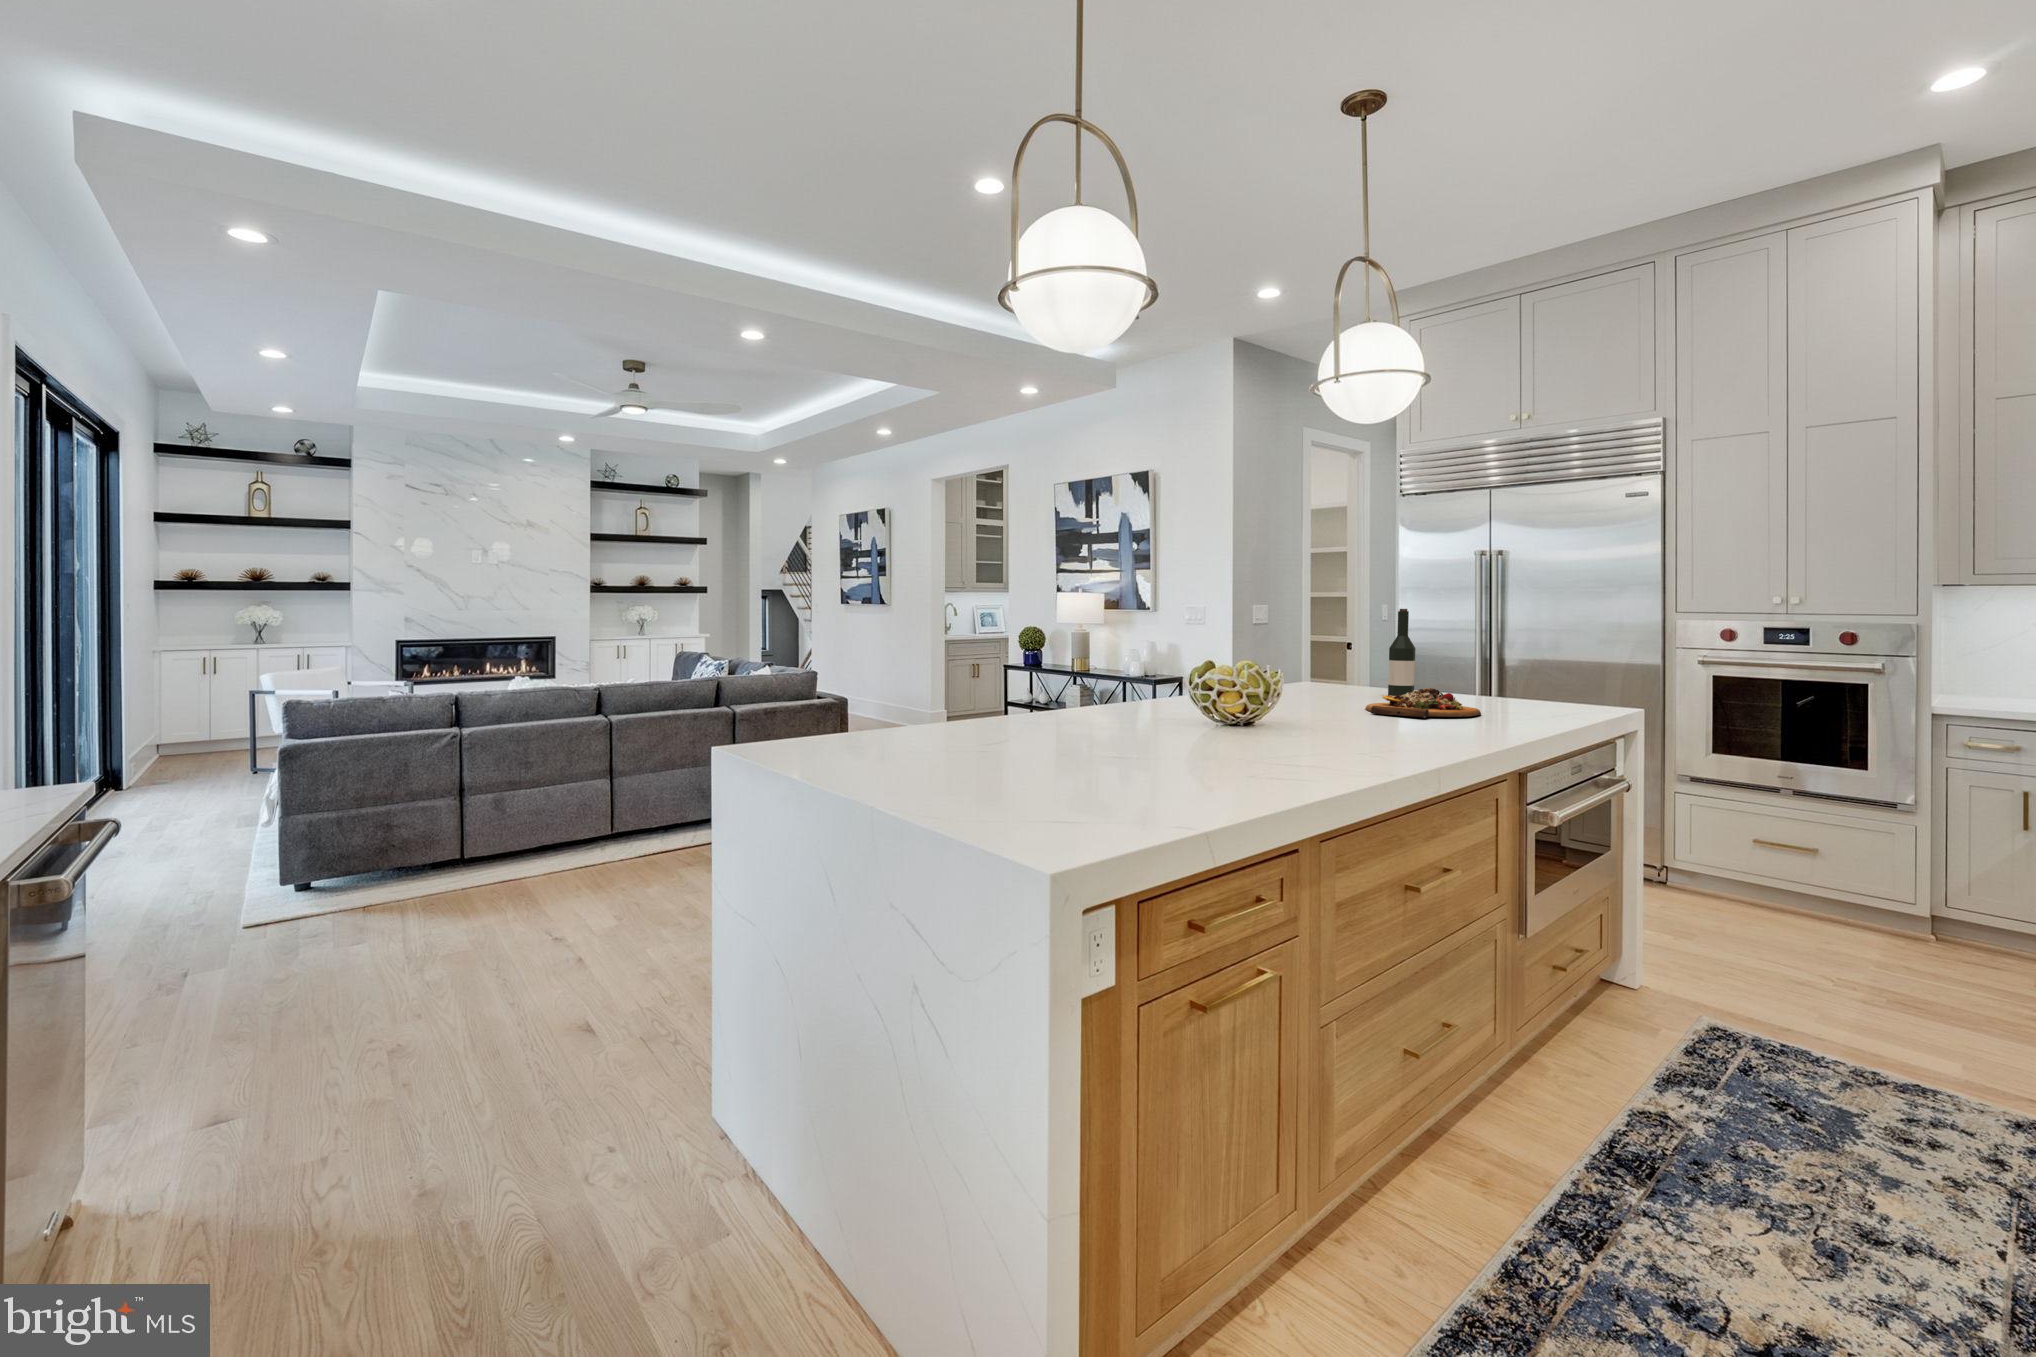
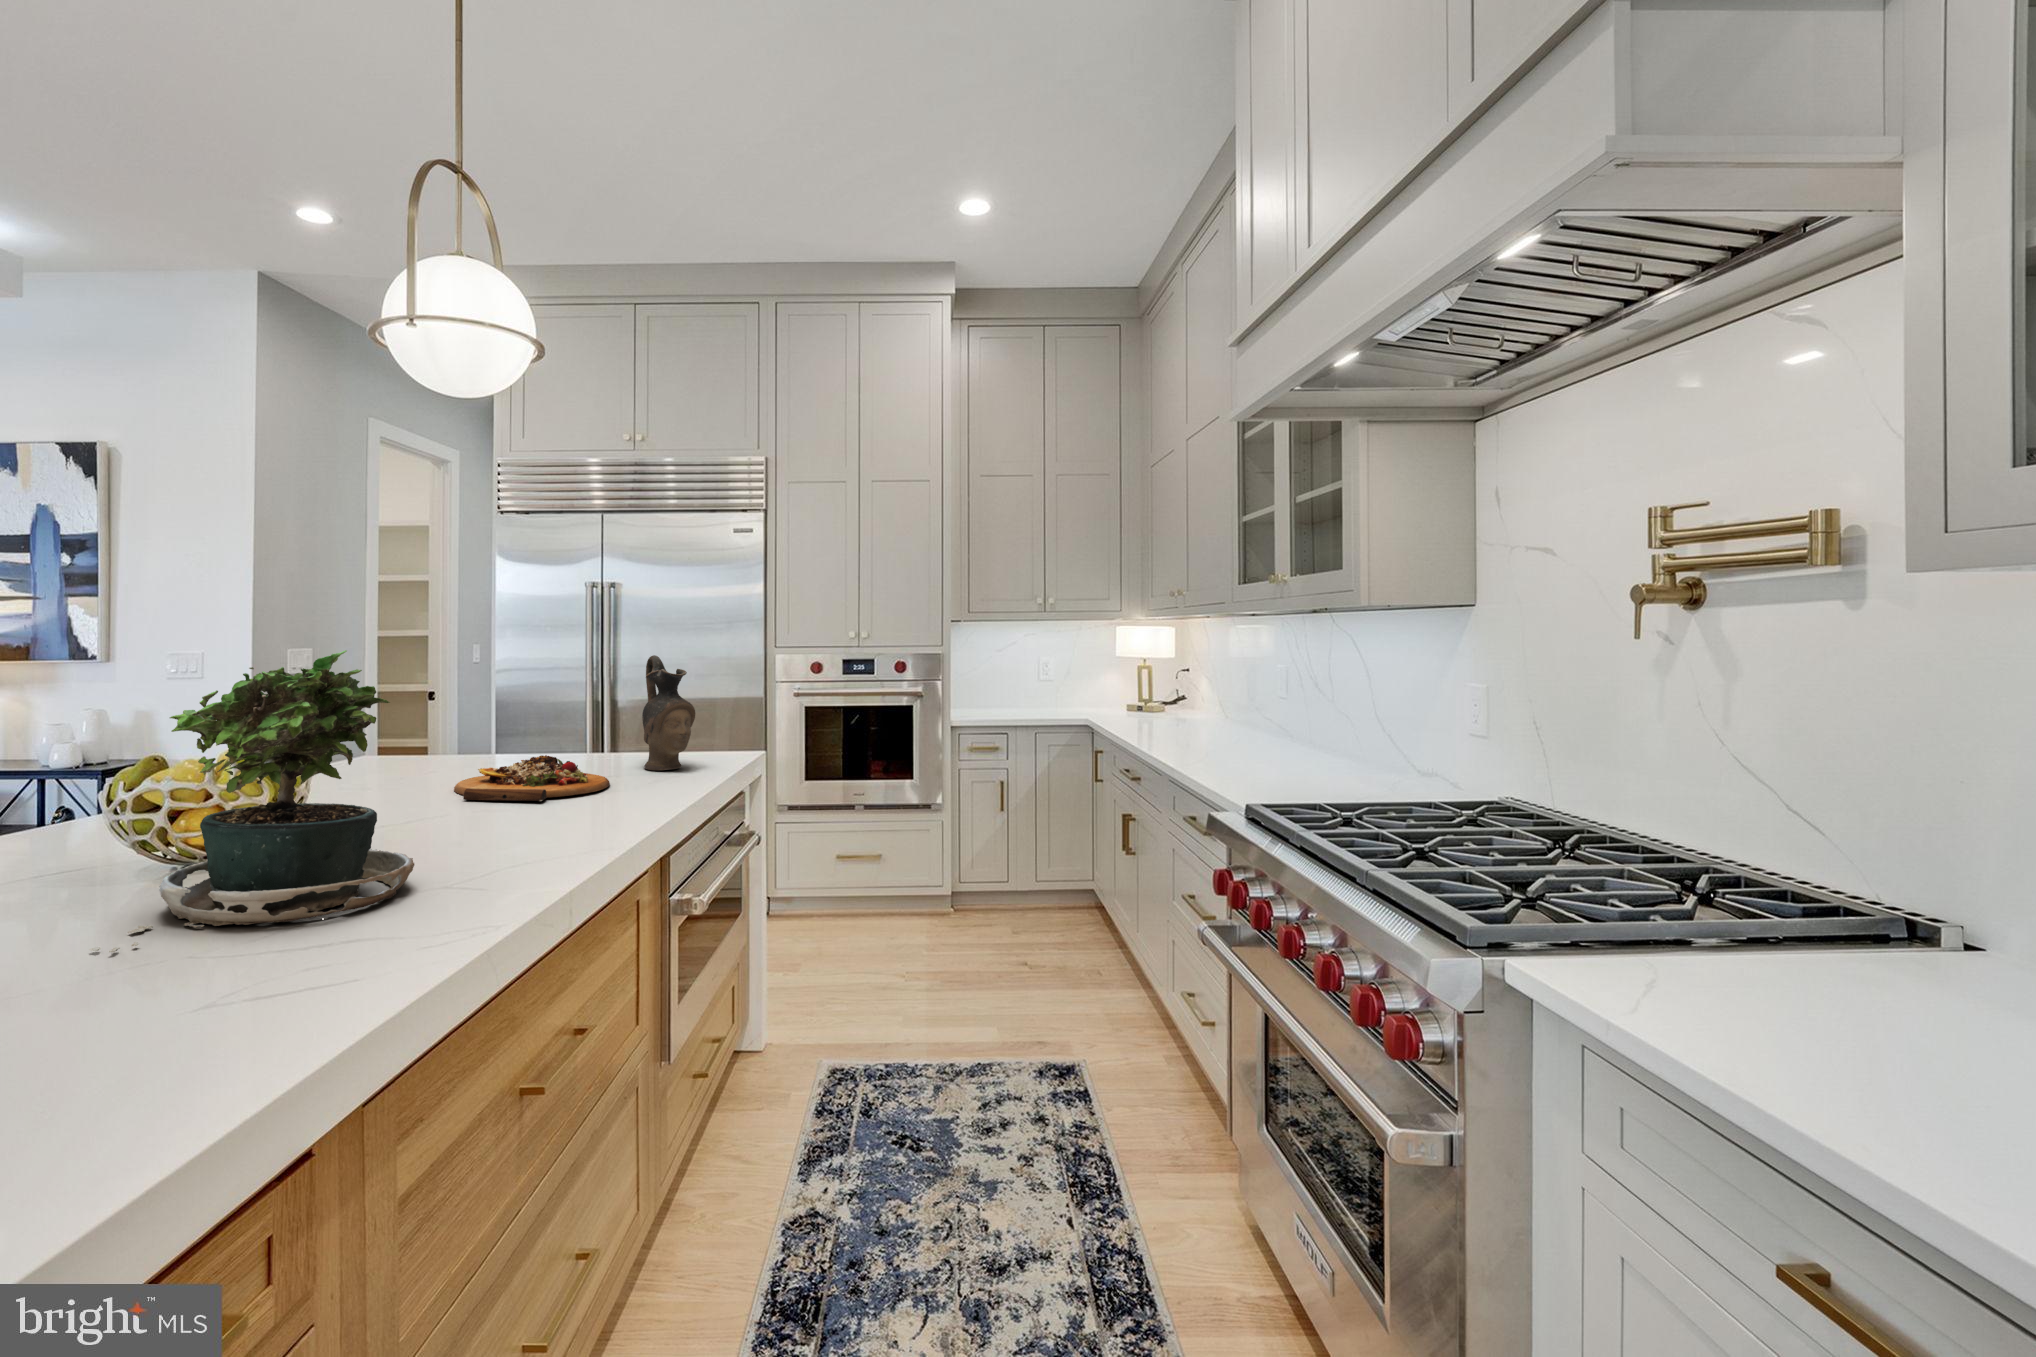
potted plant: none [1192,592,1338,749] -> present [89,650,414,952]
wine bottle: present [1388,609,1415,696] -> none [484,646,521,762]
ceramic pitcher: none [1513,611,1563,710] -> present [642,655,695,770]

